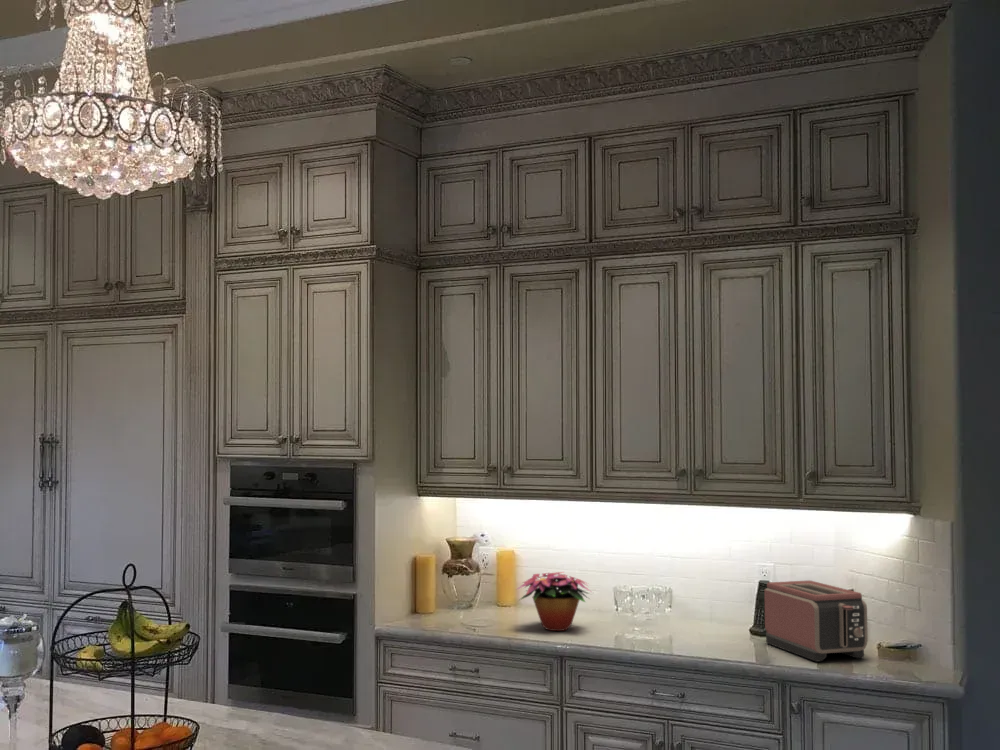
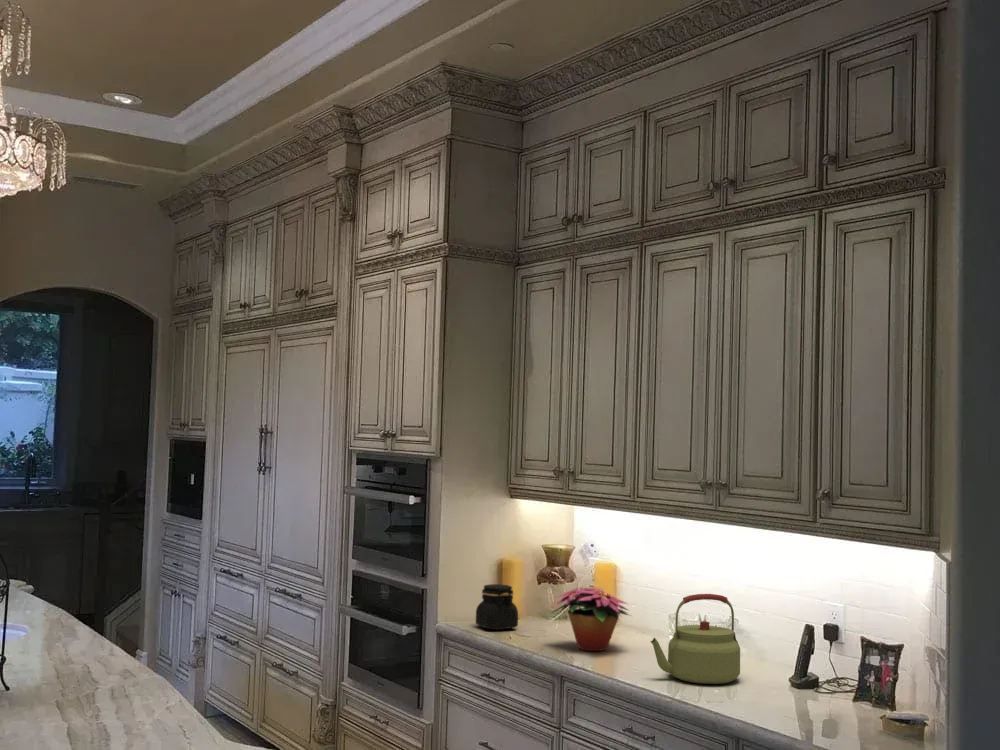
kettle: none [661,566,724,644] -> present [651,594,740,684]
jar: none [415,580,457,624] -> present [476,584,518,630]
toaster: present [764,580,868,662] -> none [772,621,851,724]

